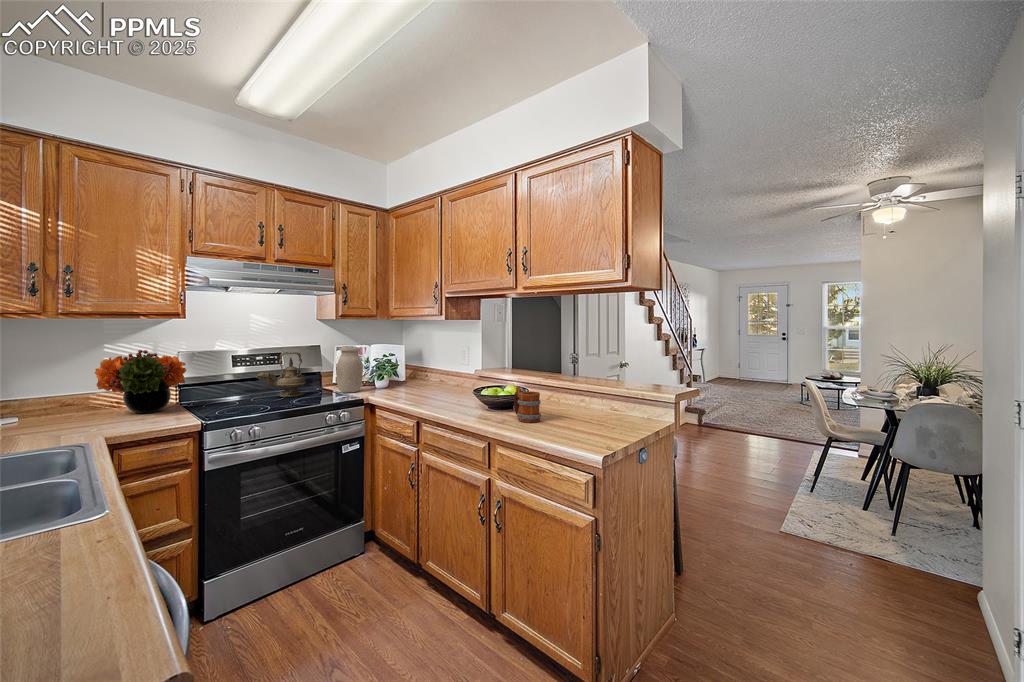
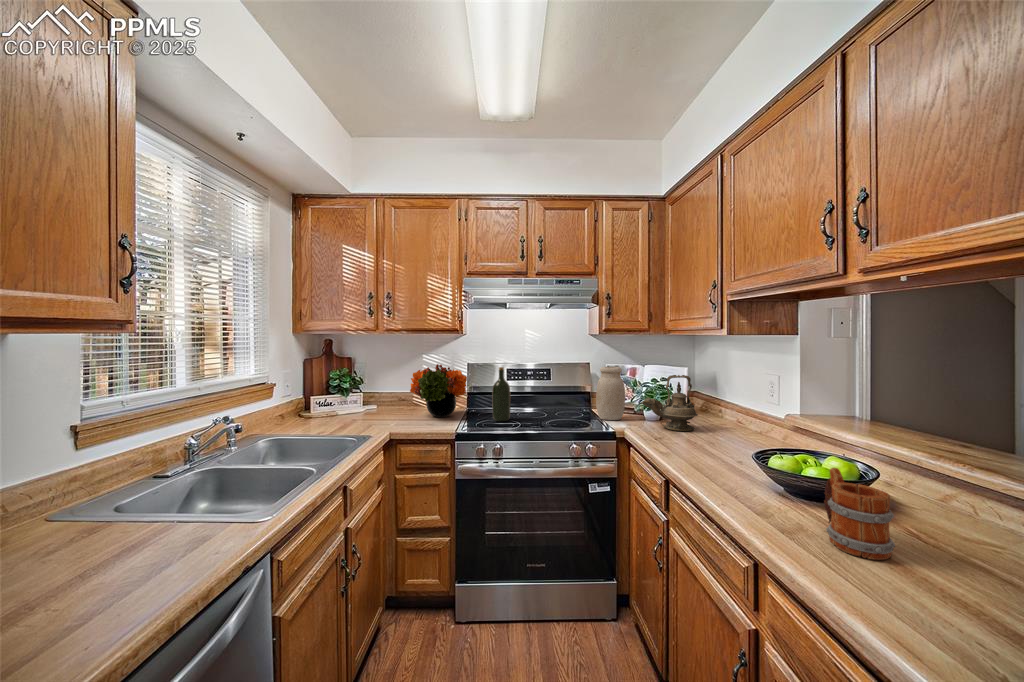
wine bottle: none [228,350,251,406] -> present [492,367,511,421]
teapot: present [256,352,306,397] -> present [641,375,698,431]

